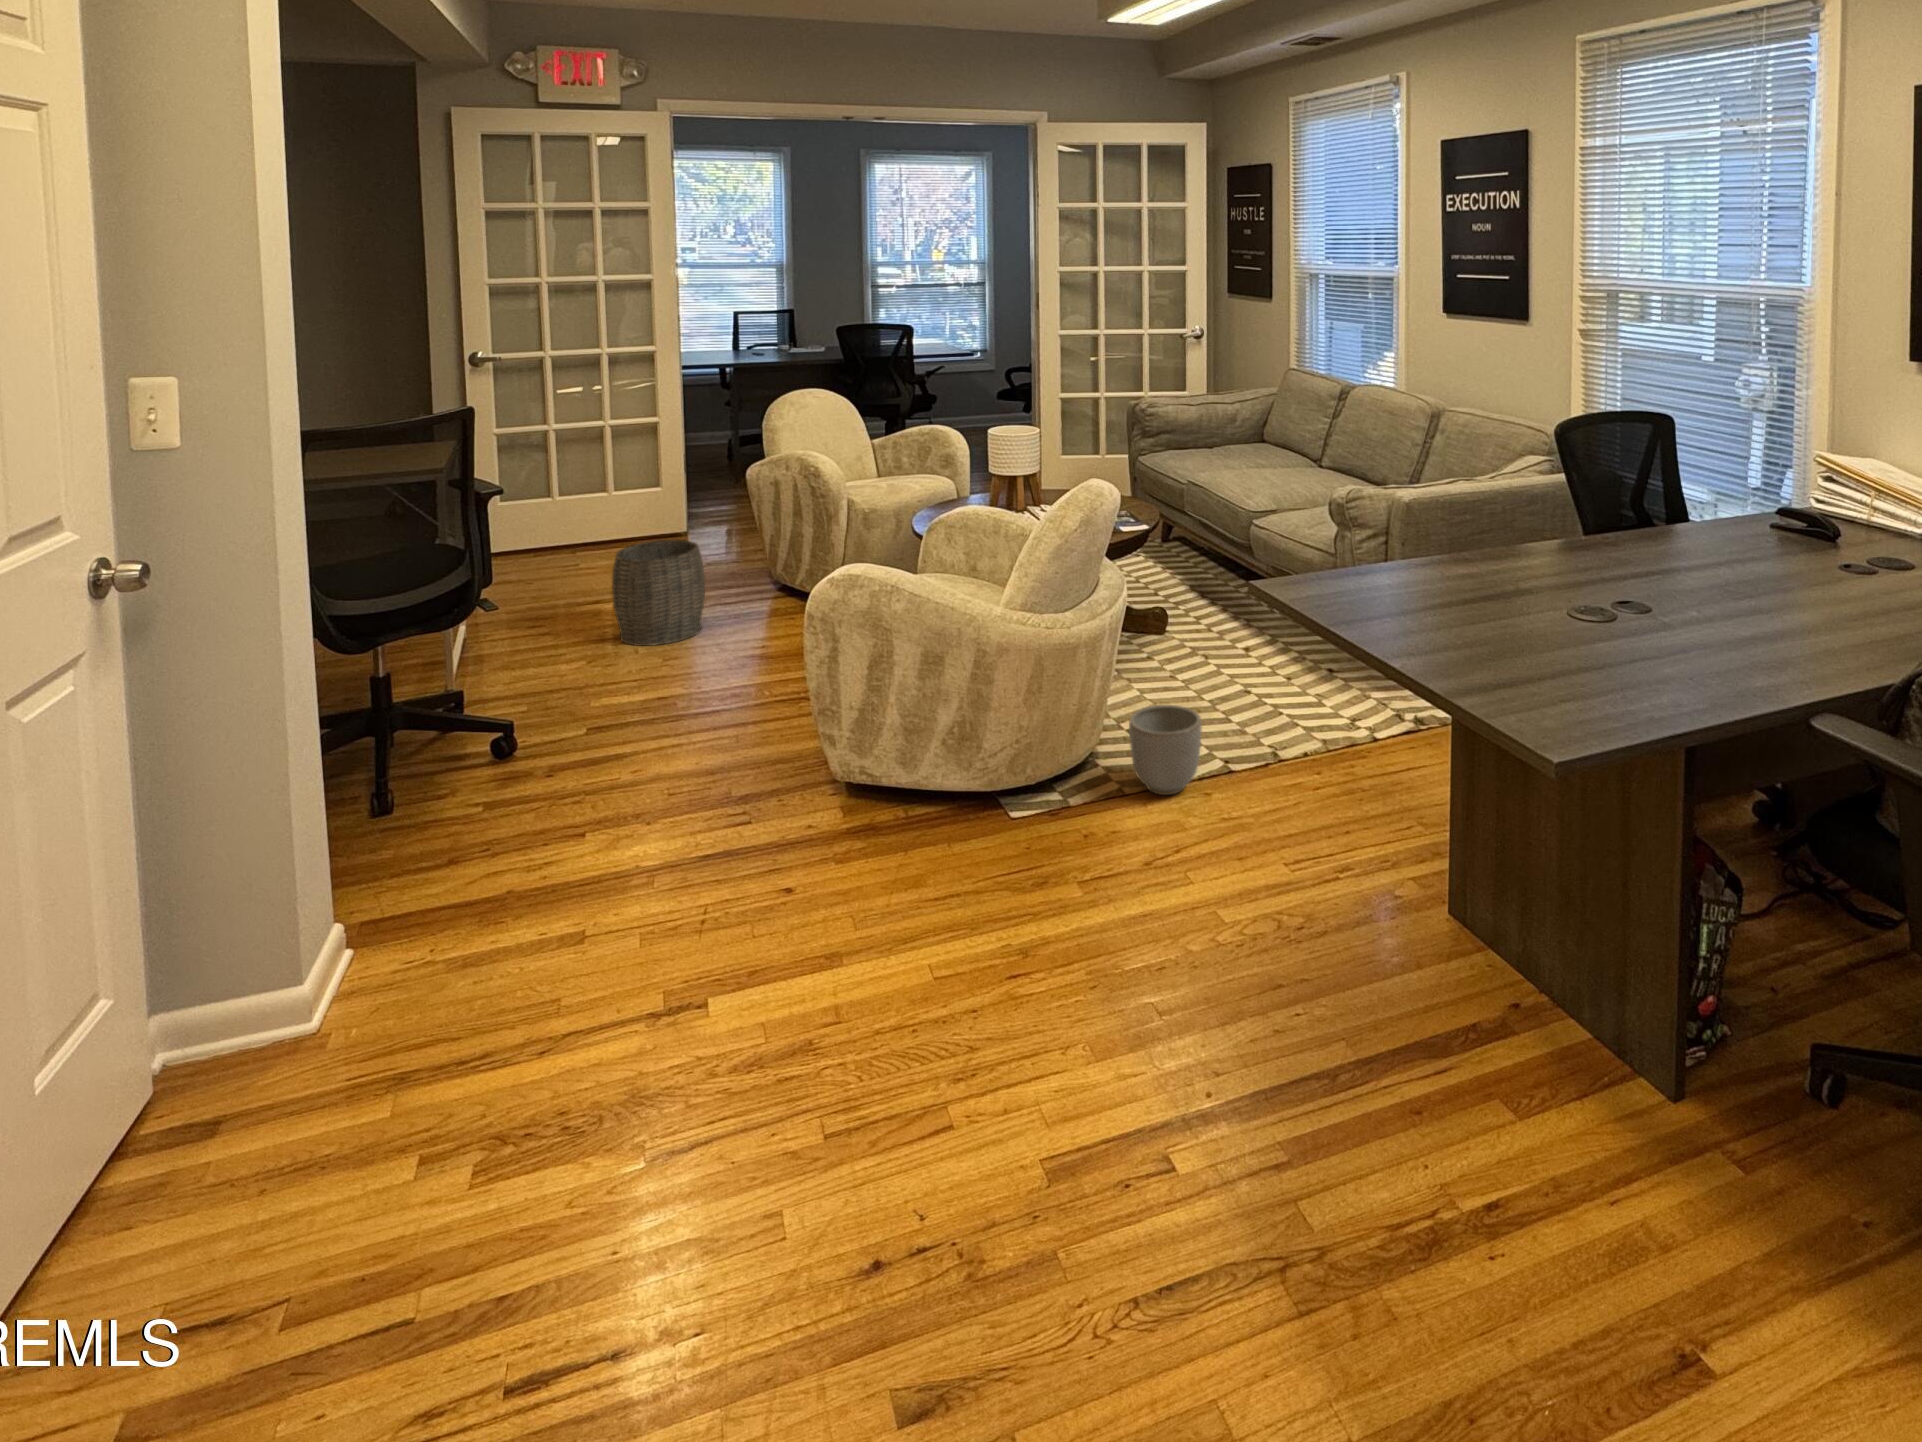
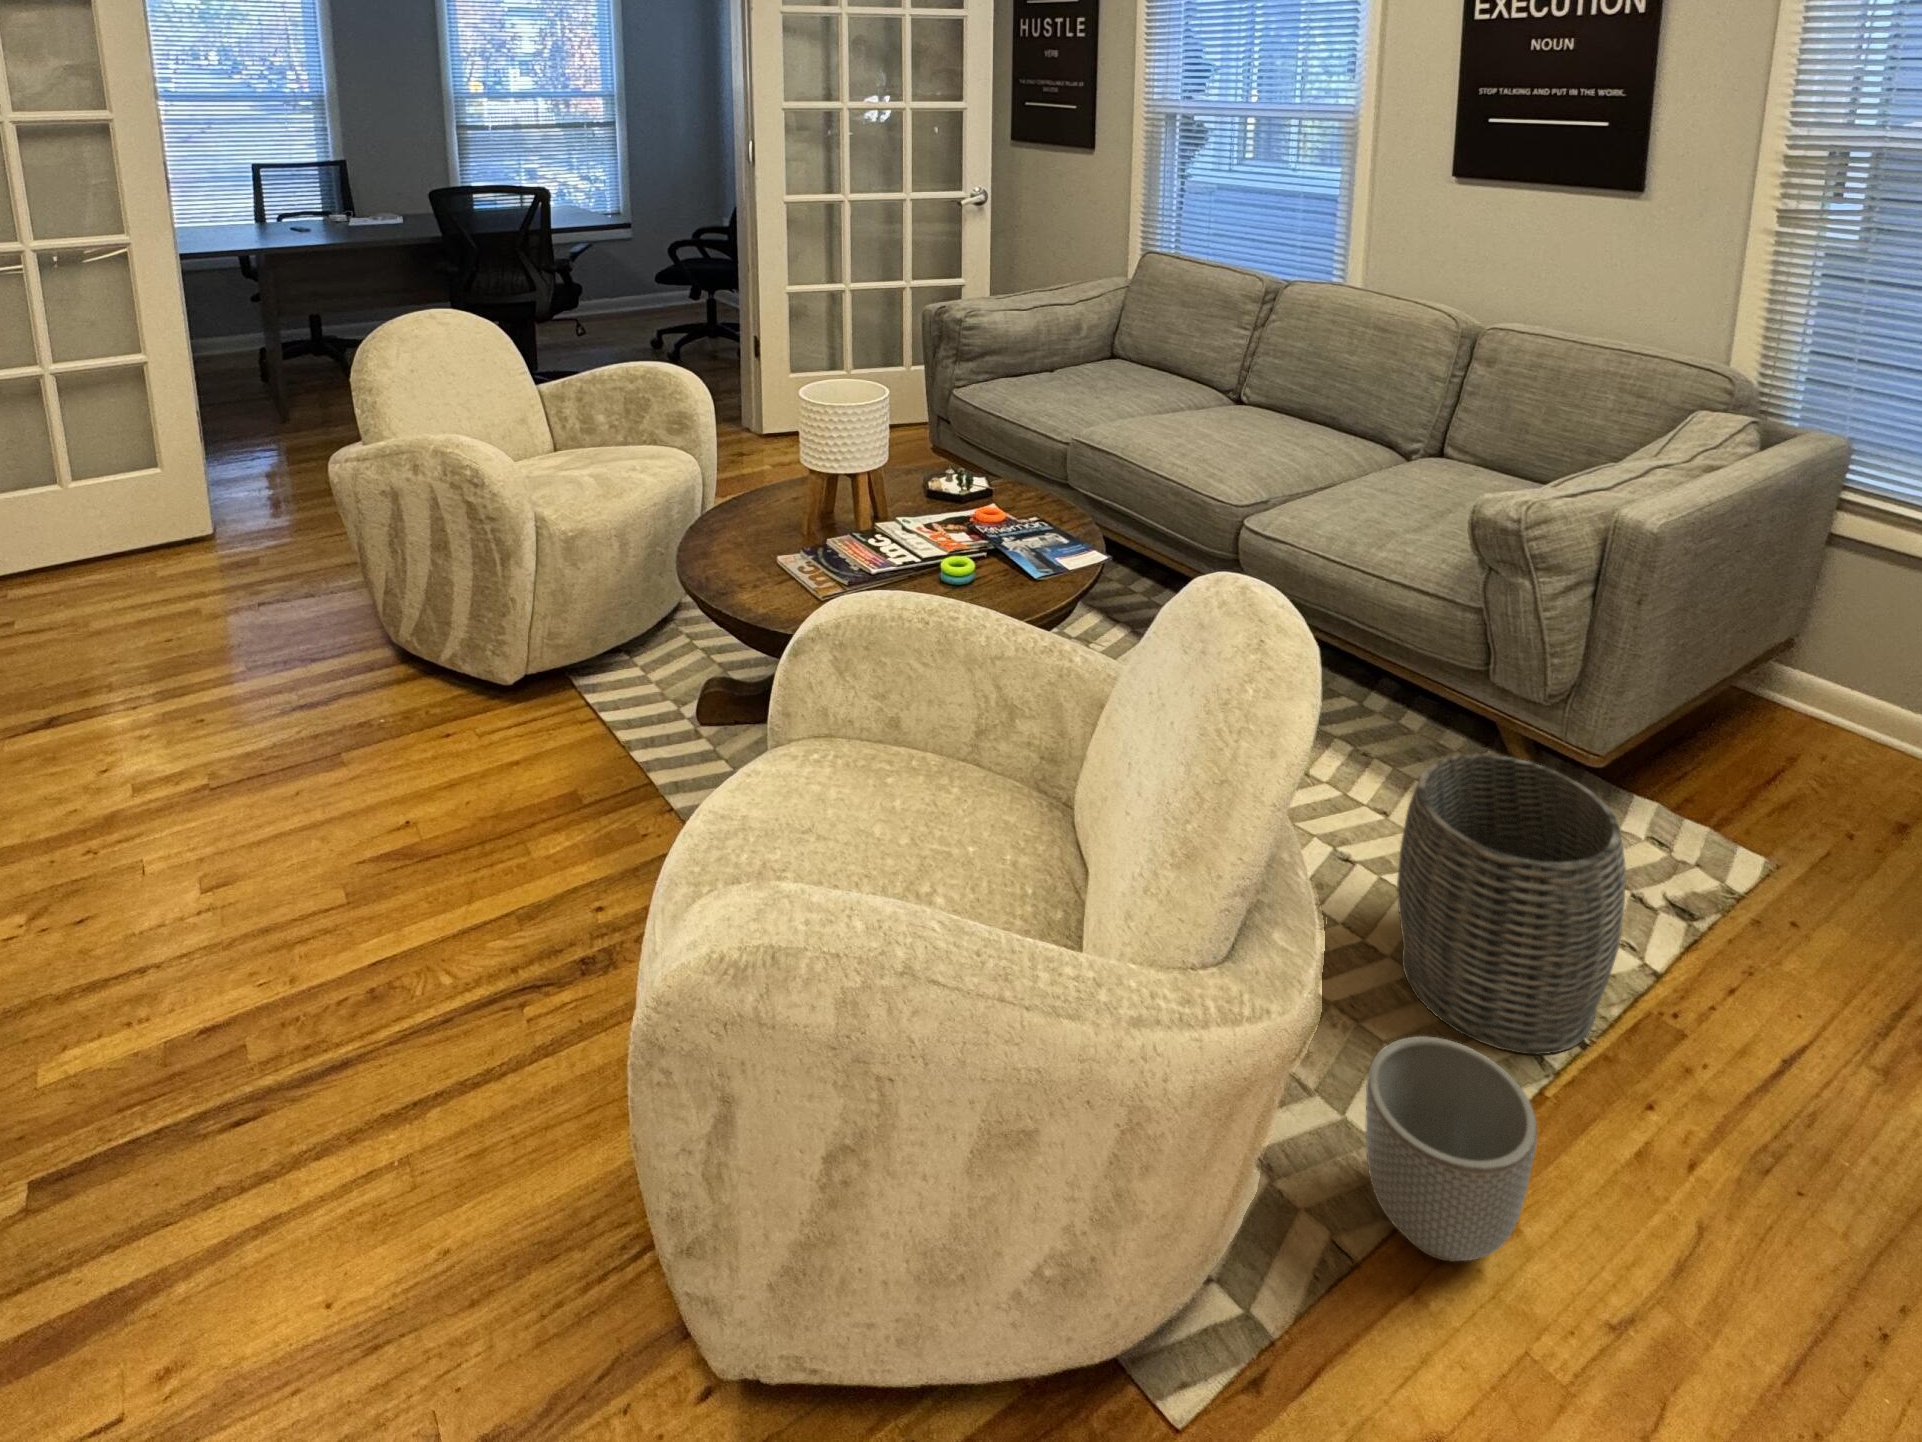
woven basket: present [612,540,705,646] -> present [1397,754,1626,1054]

